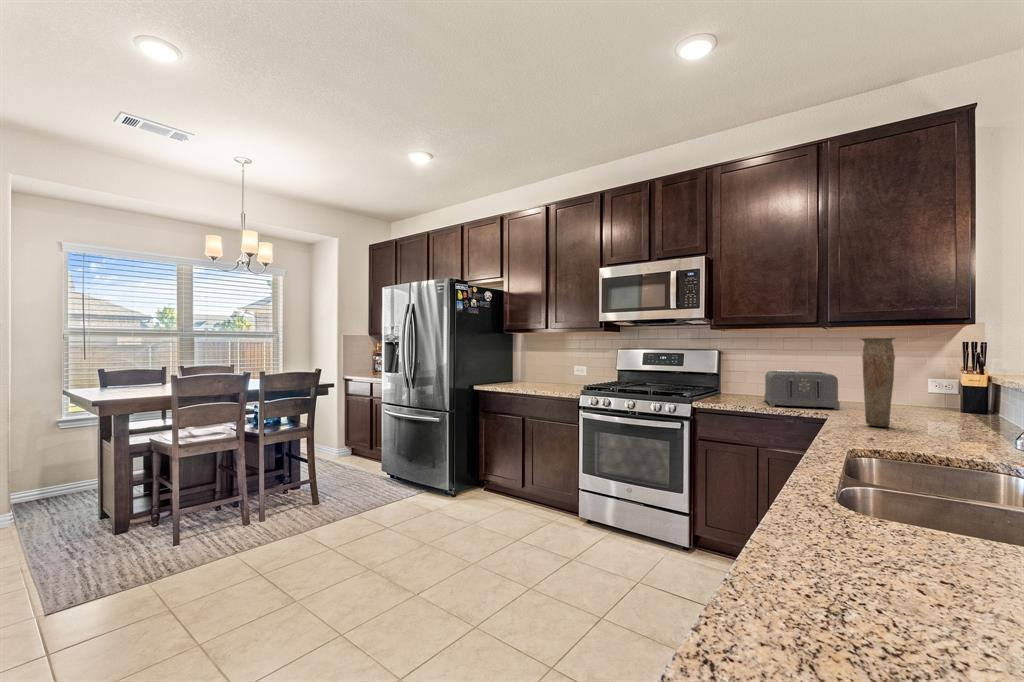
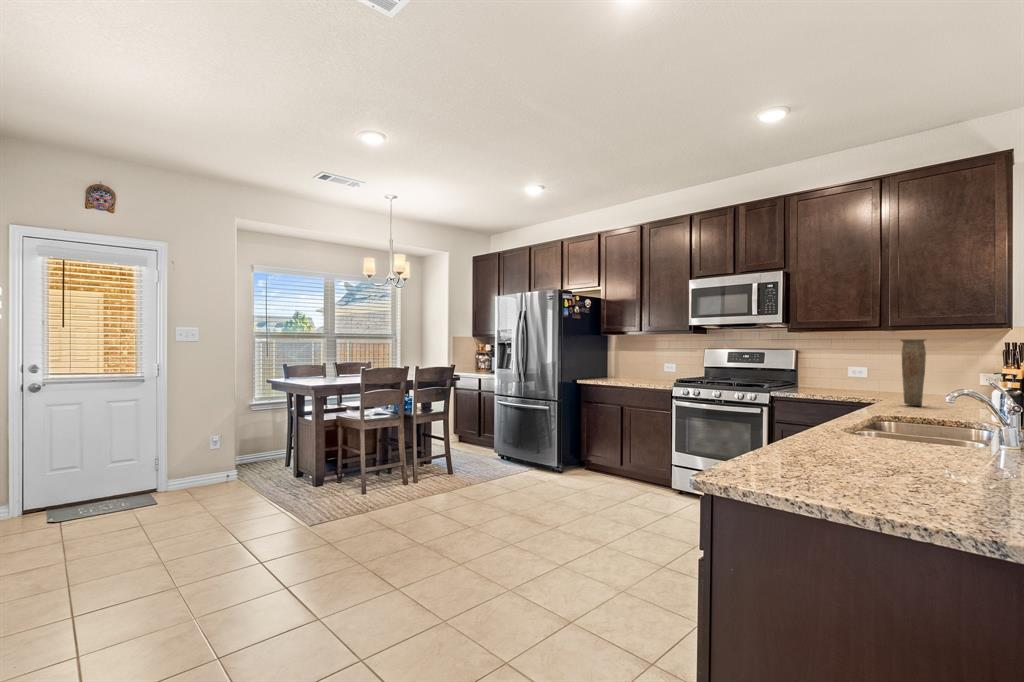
toaster: present [764,371,840,410] -> none [834,367,894,397]

